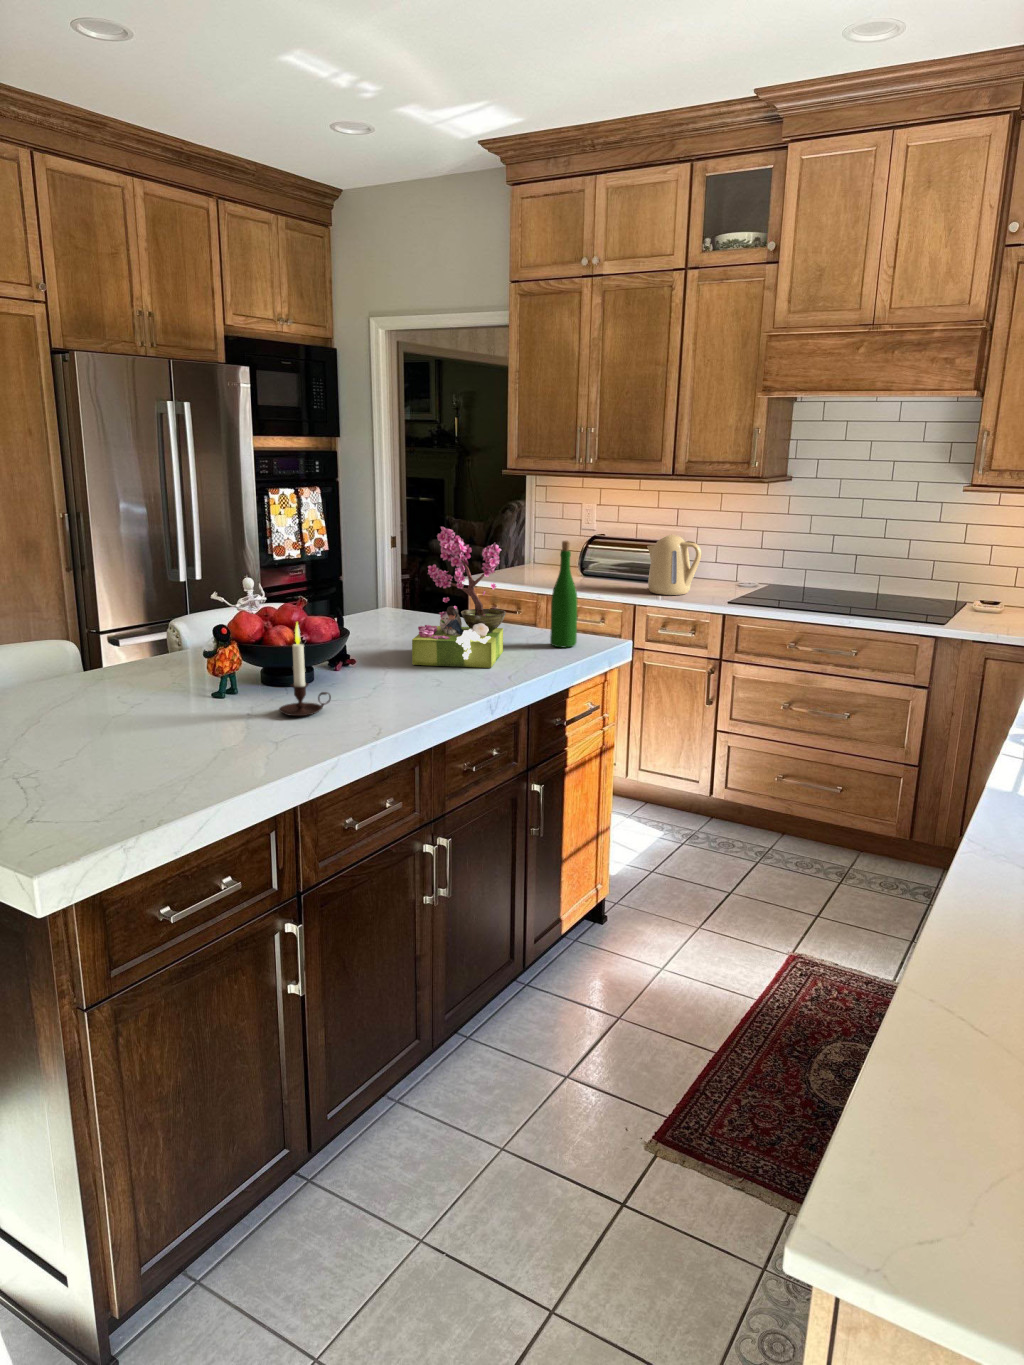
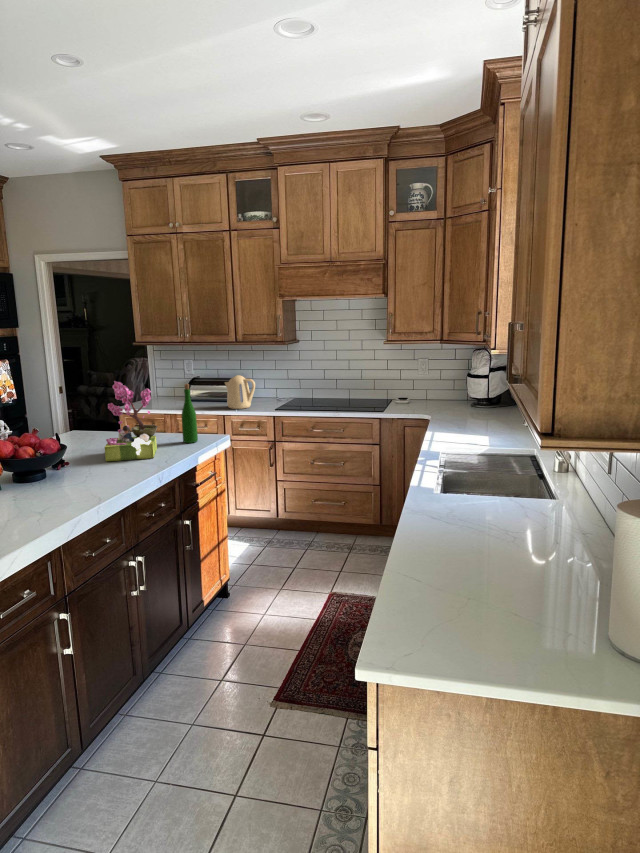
candle: present [279,623,331,716] -> none [34,442,66,497]

